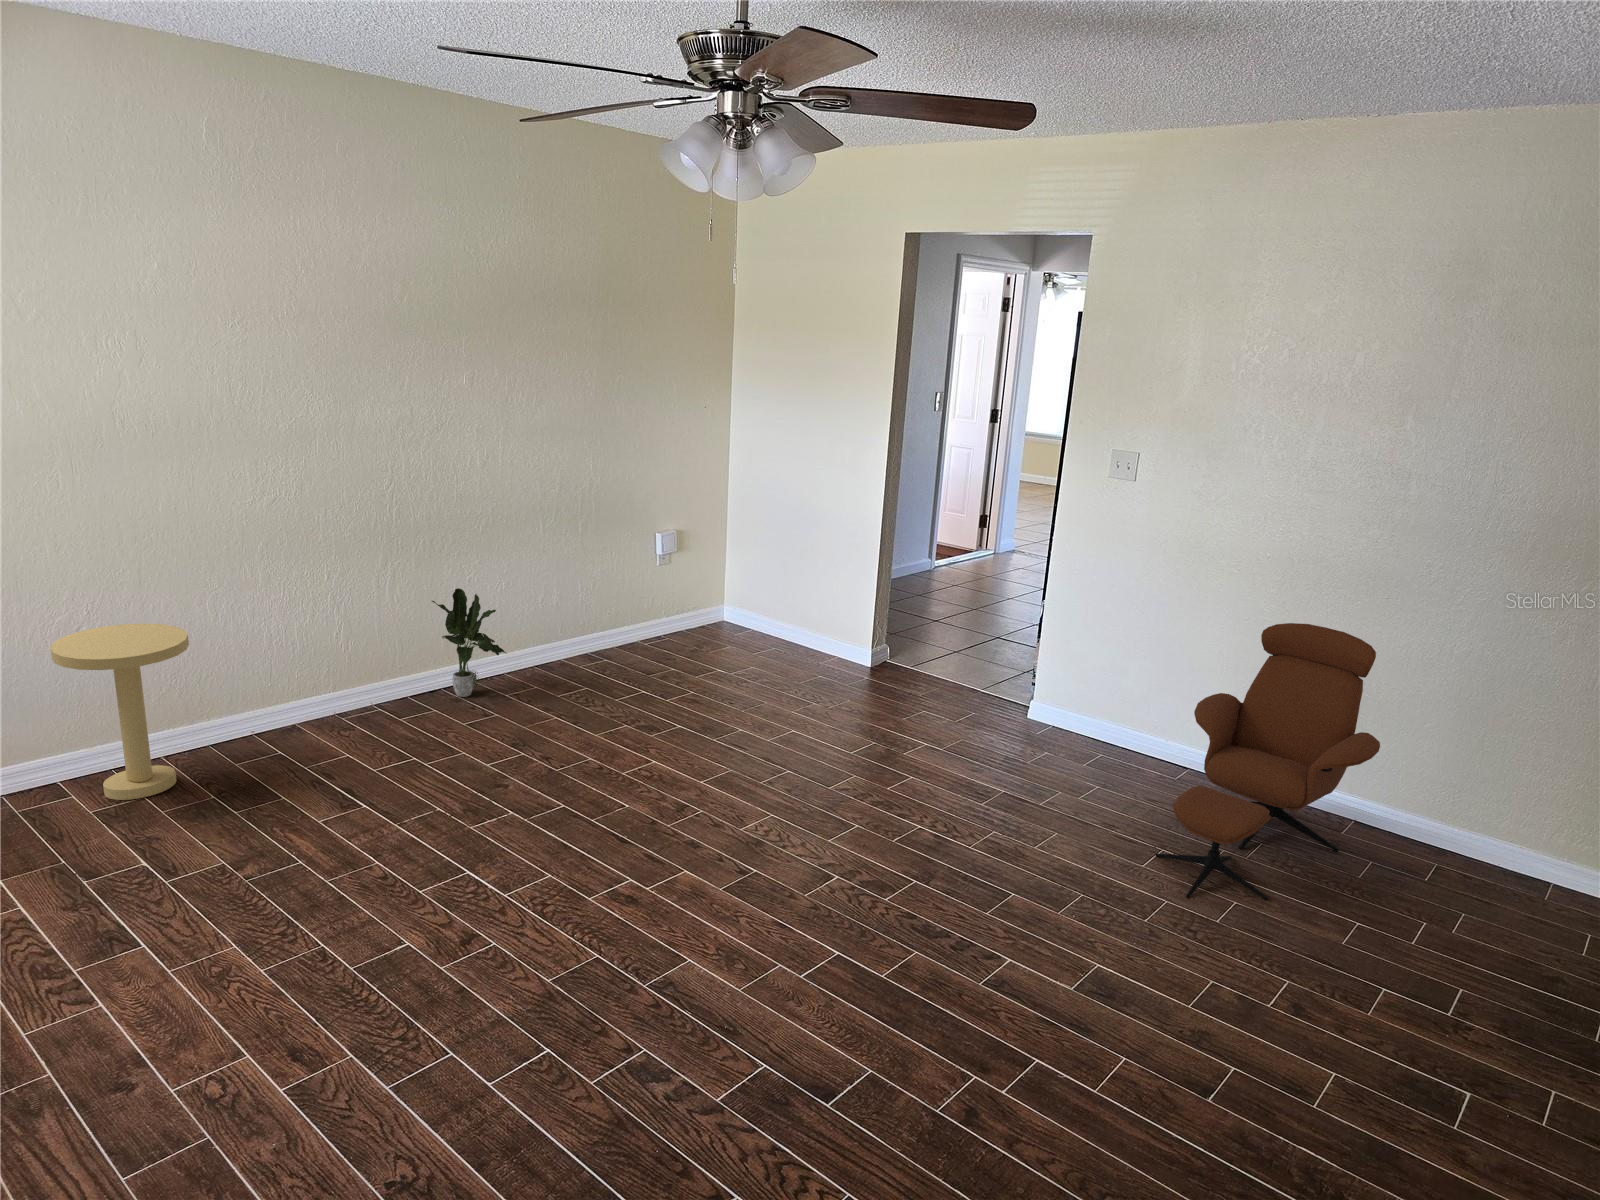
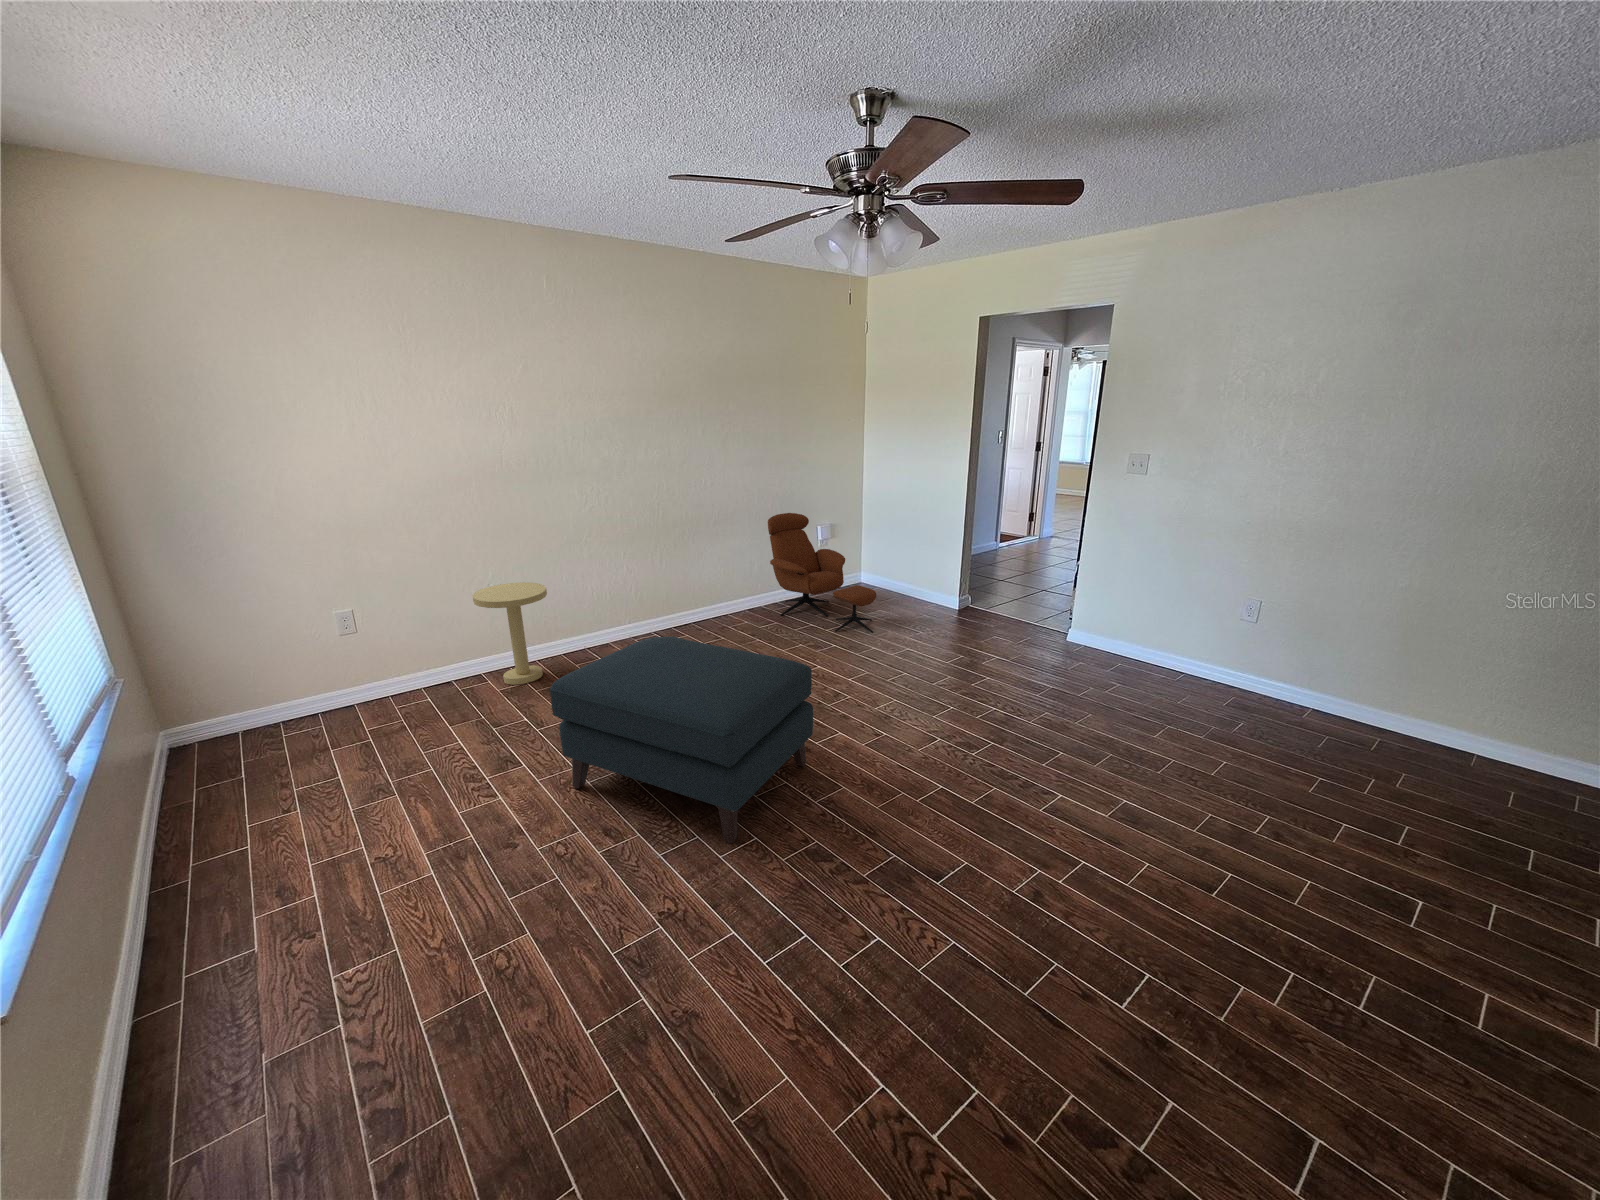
potted plant: present [432,588,507,697] -> none [684,561,730,628]
lounge chair: present [1156,623,1380,900] -> present [768,513,876,633]
ottoman: none [198,723,642,1061] -> present [550,637,813,843]

